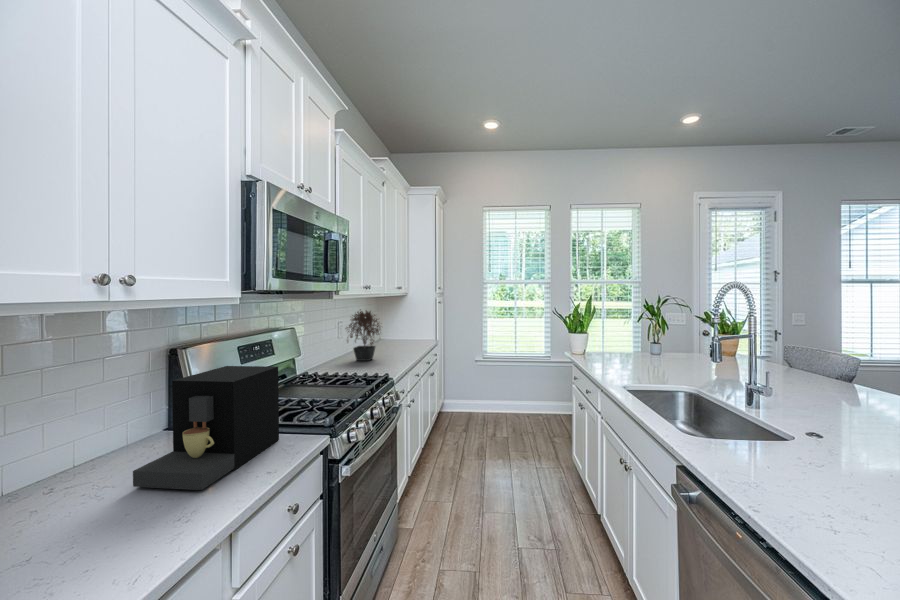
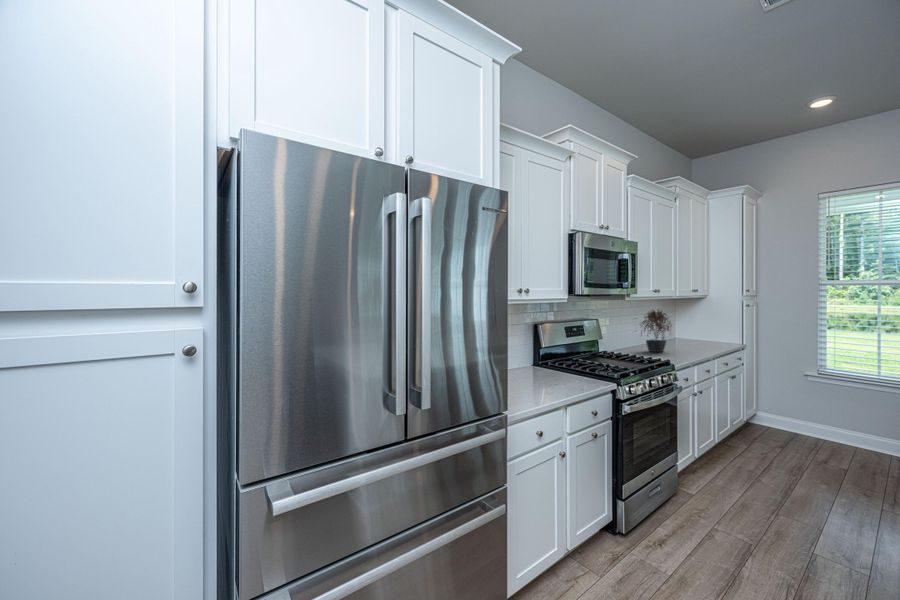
coffee maker: present [133,366,279,490] -> none [525,337,587,388]

